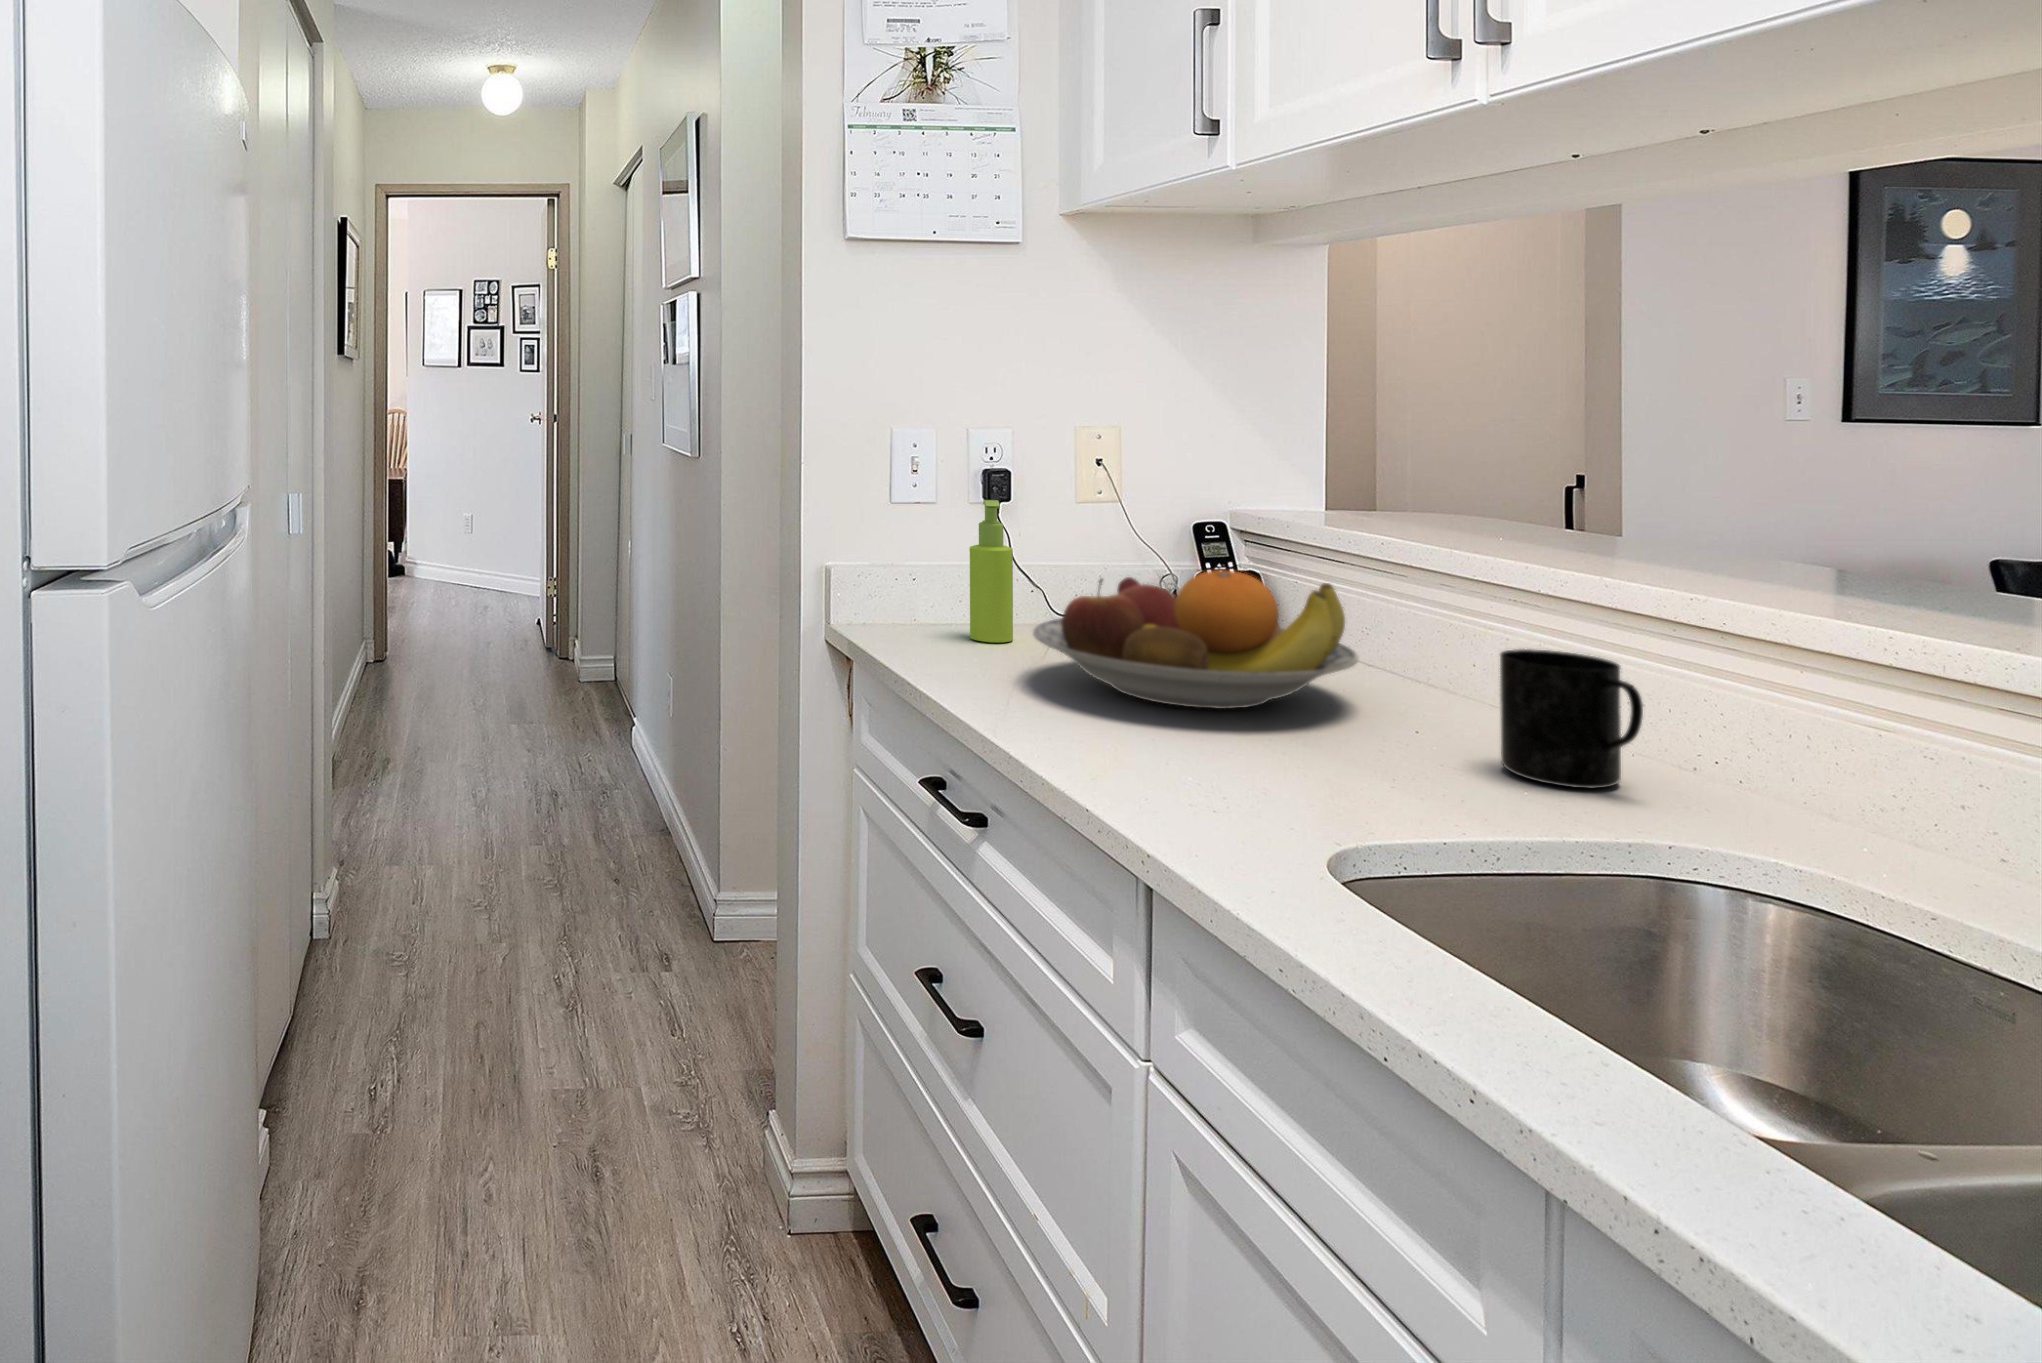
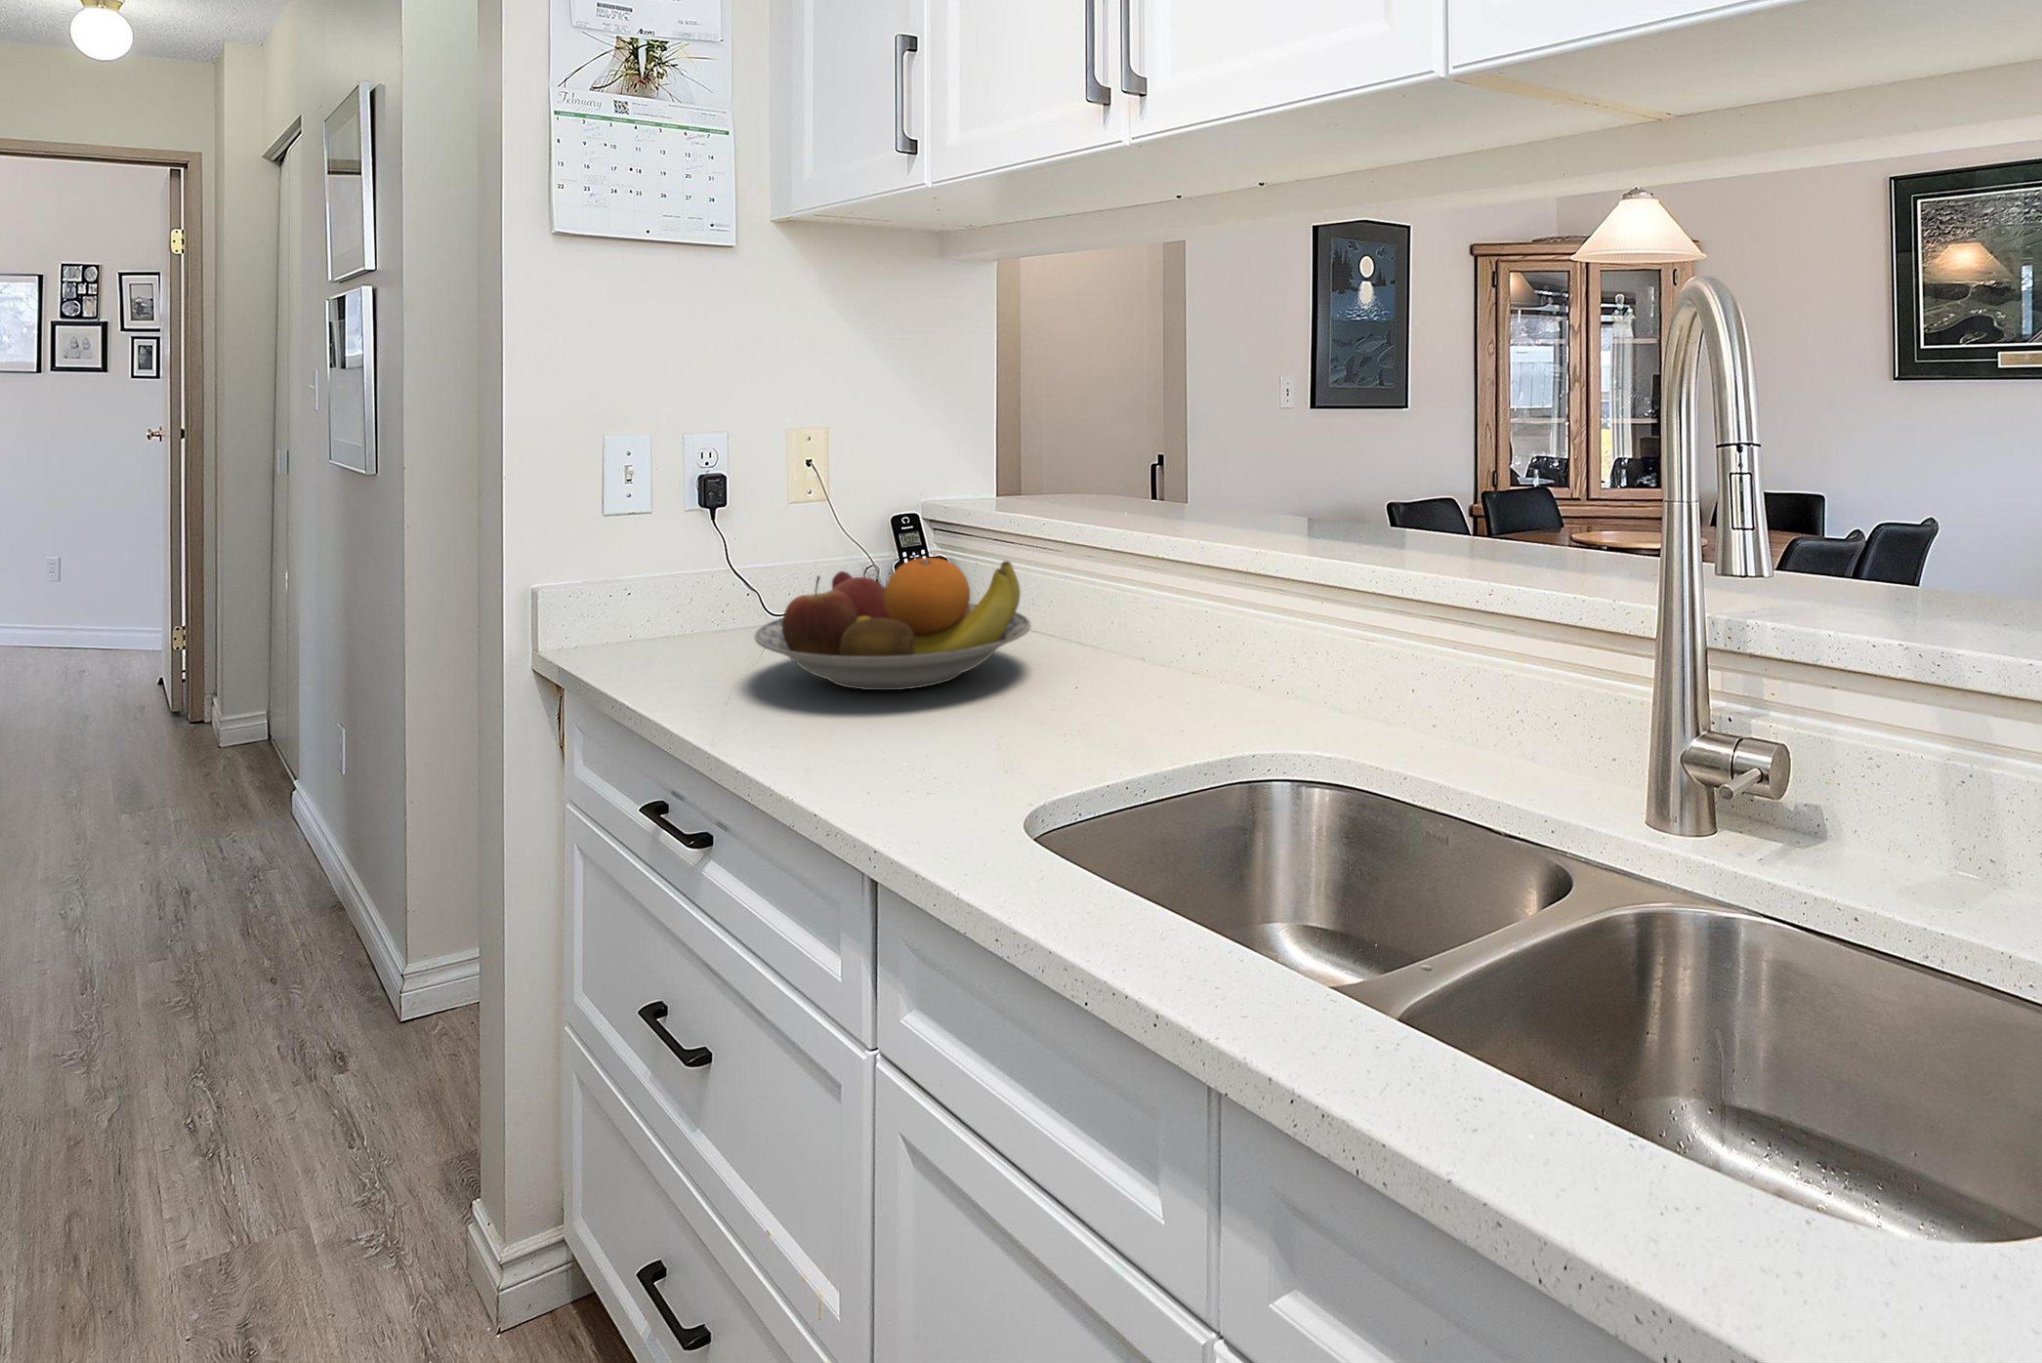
soap dispenser: present [970,500,1013,642] -> none [689,506,733,650]
mug: present [1500,649,1643,788] -> none [1136,601,1230,712]

